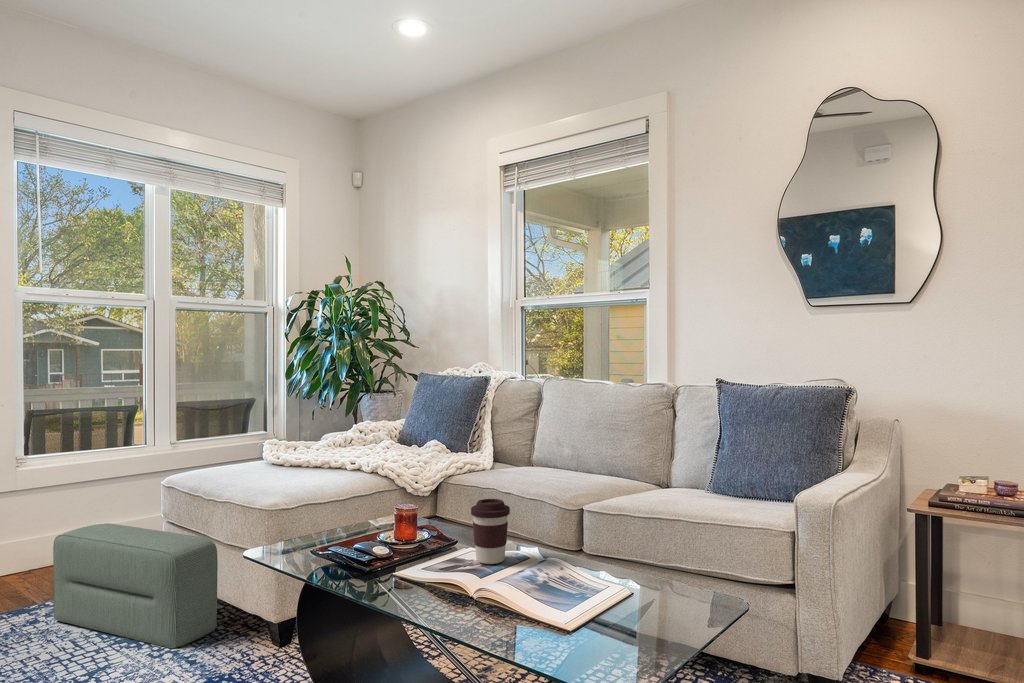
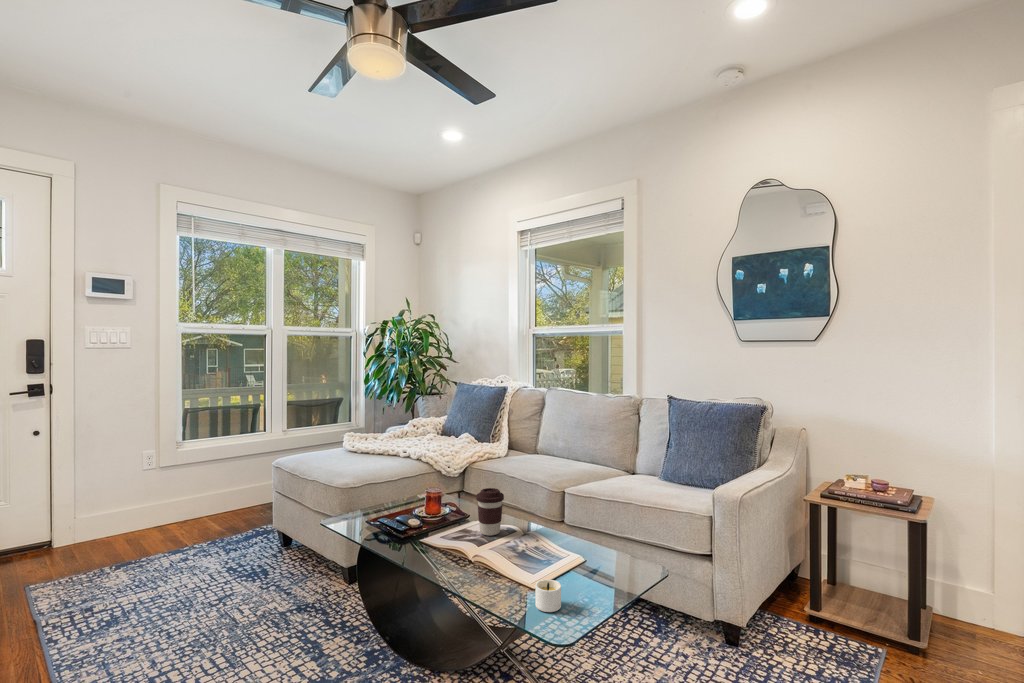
pouf: present [53,523,218,648] -> none [198,491,308,582]
candle: none [575,612,622,656] -> present [535,579,561,612]

